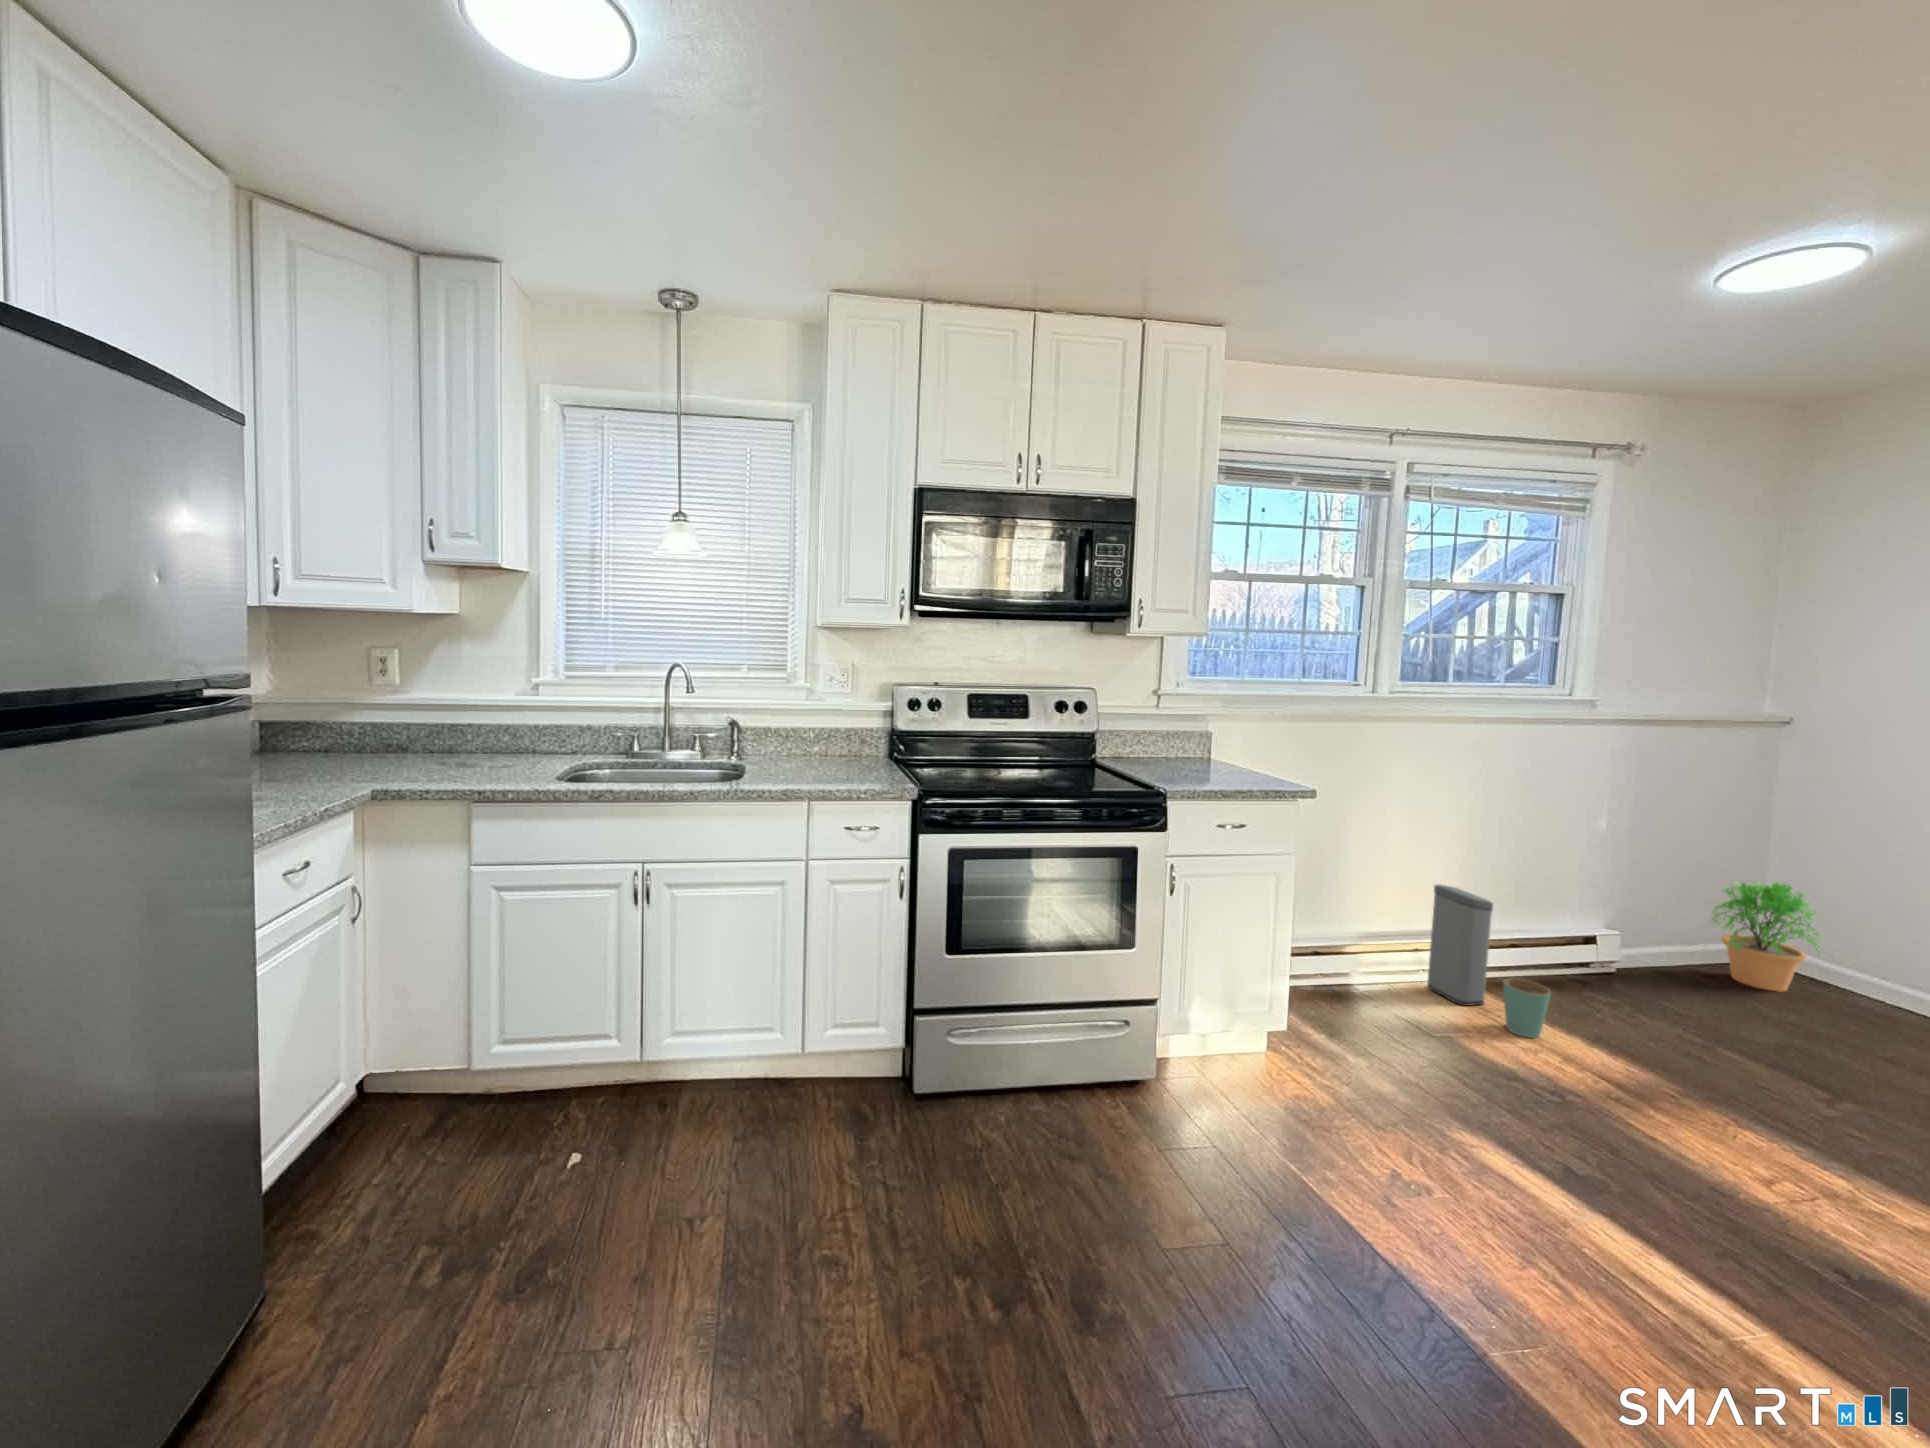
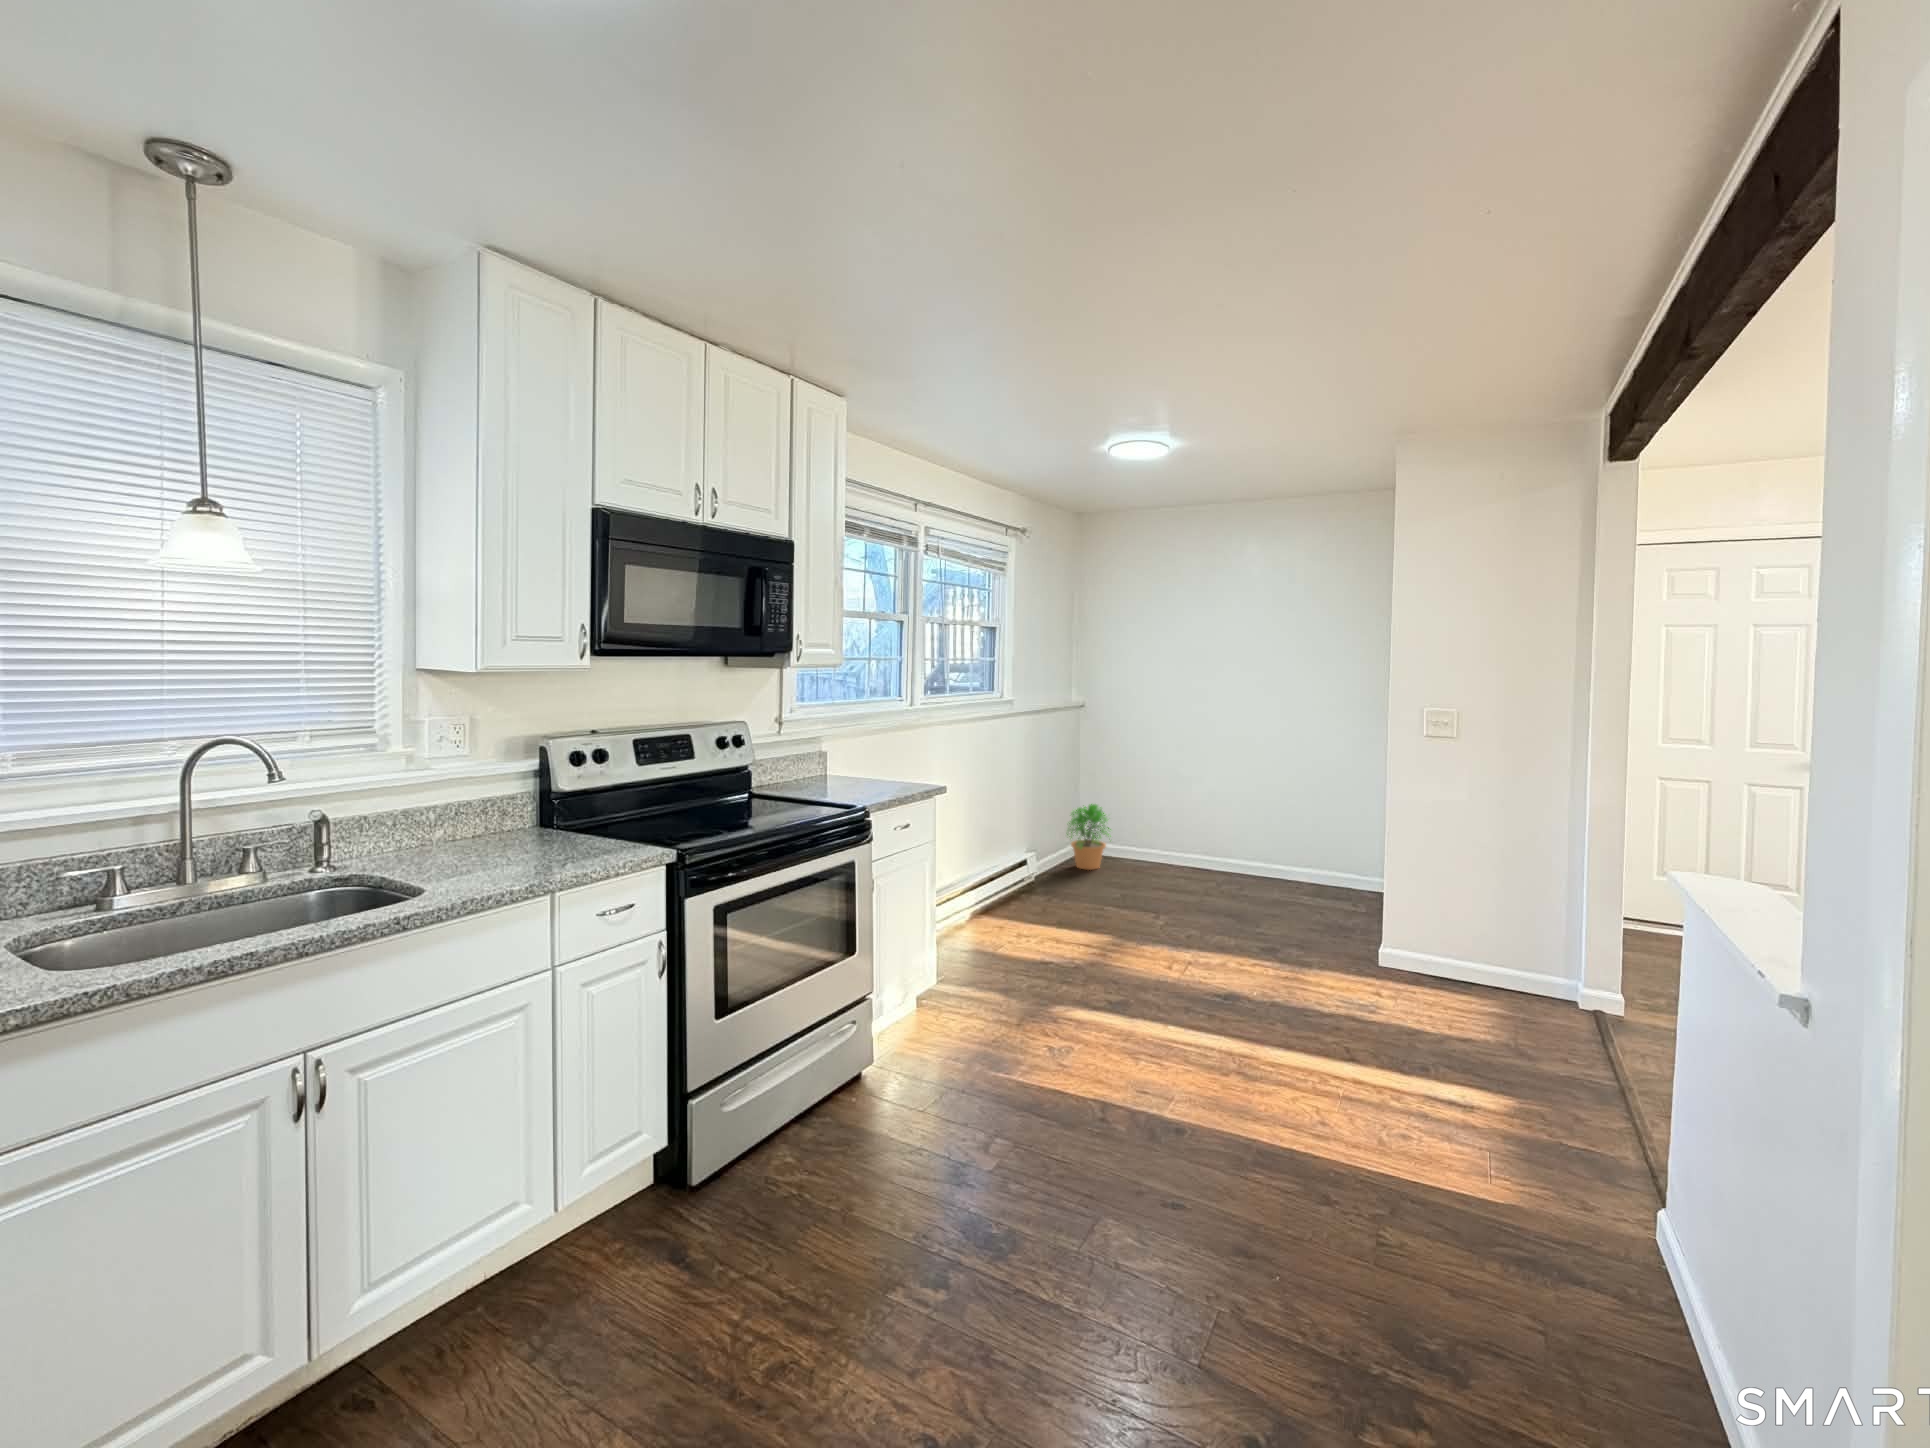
trash can: present [1427,885,1551,1038] -> none [961,846,1041,937]

